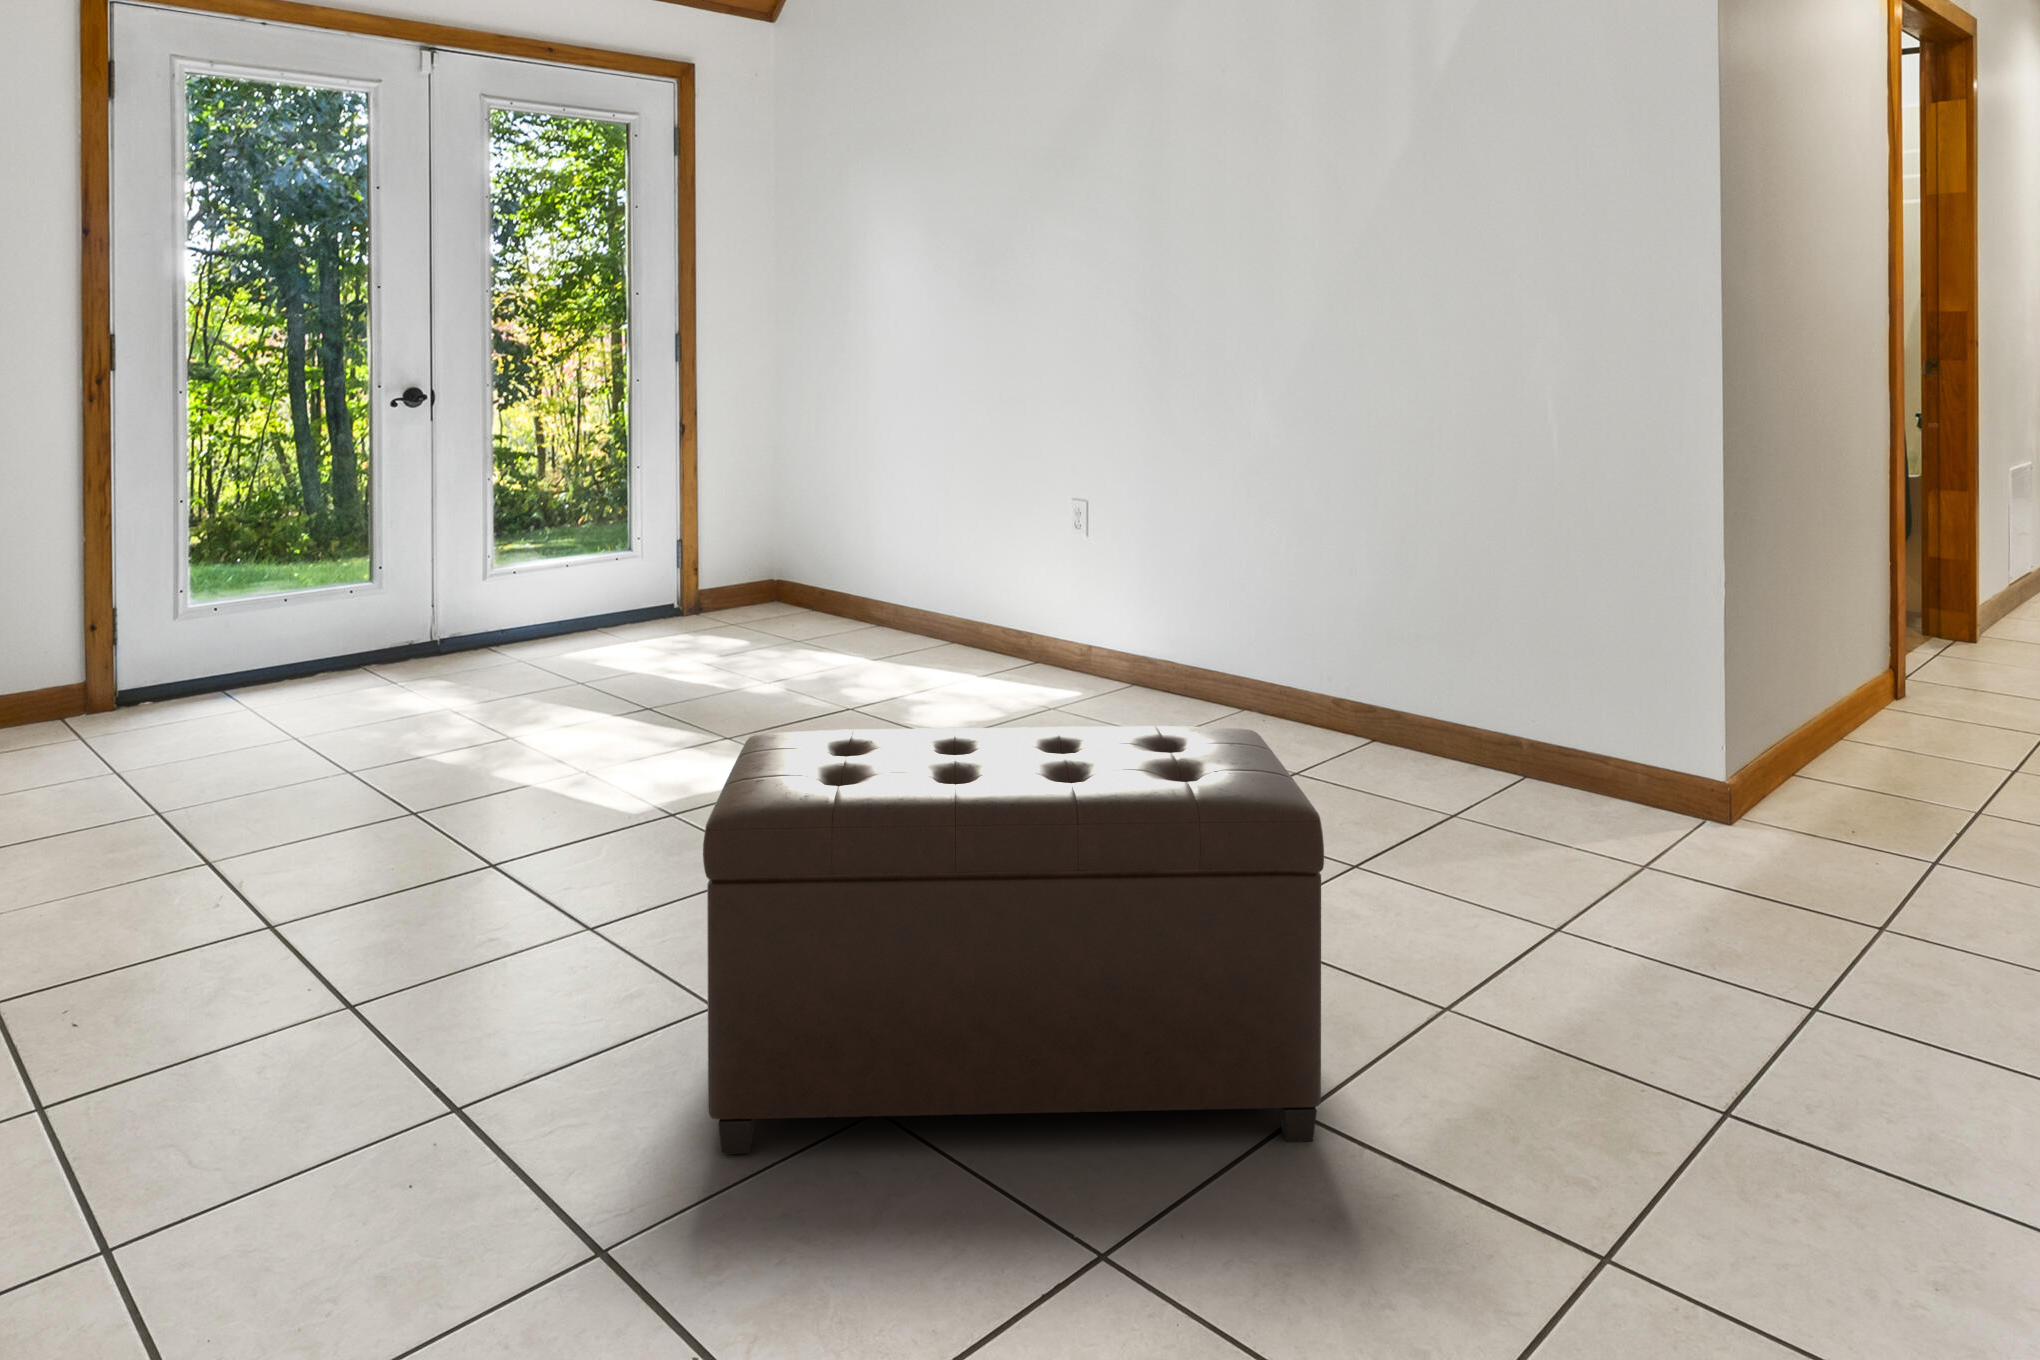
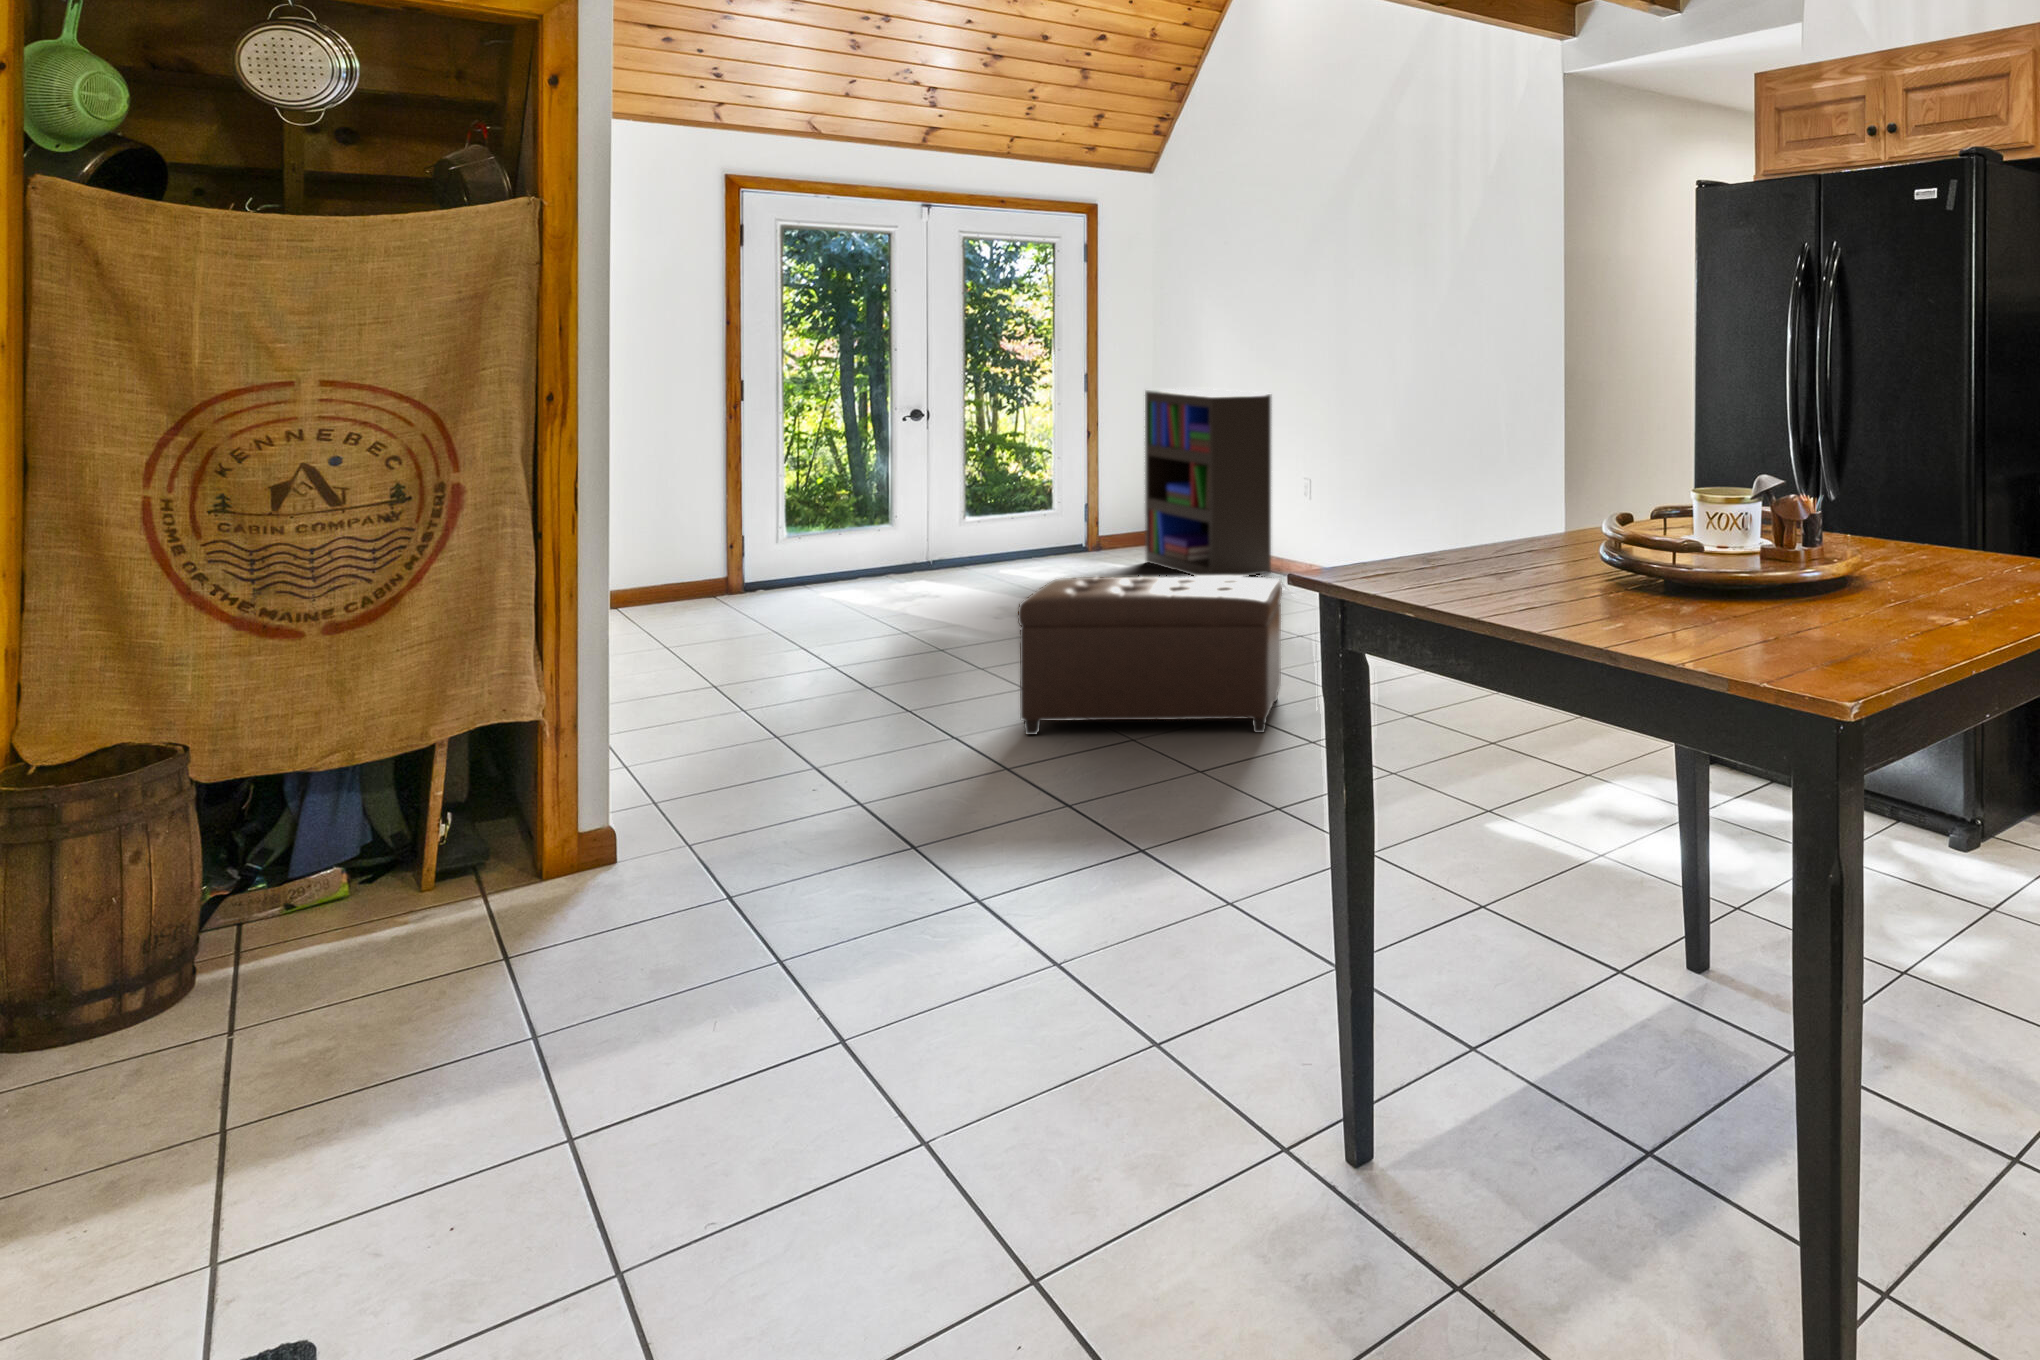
bookshelf: none [783,353,1003,674] -> present [1145,389,1271,577]

